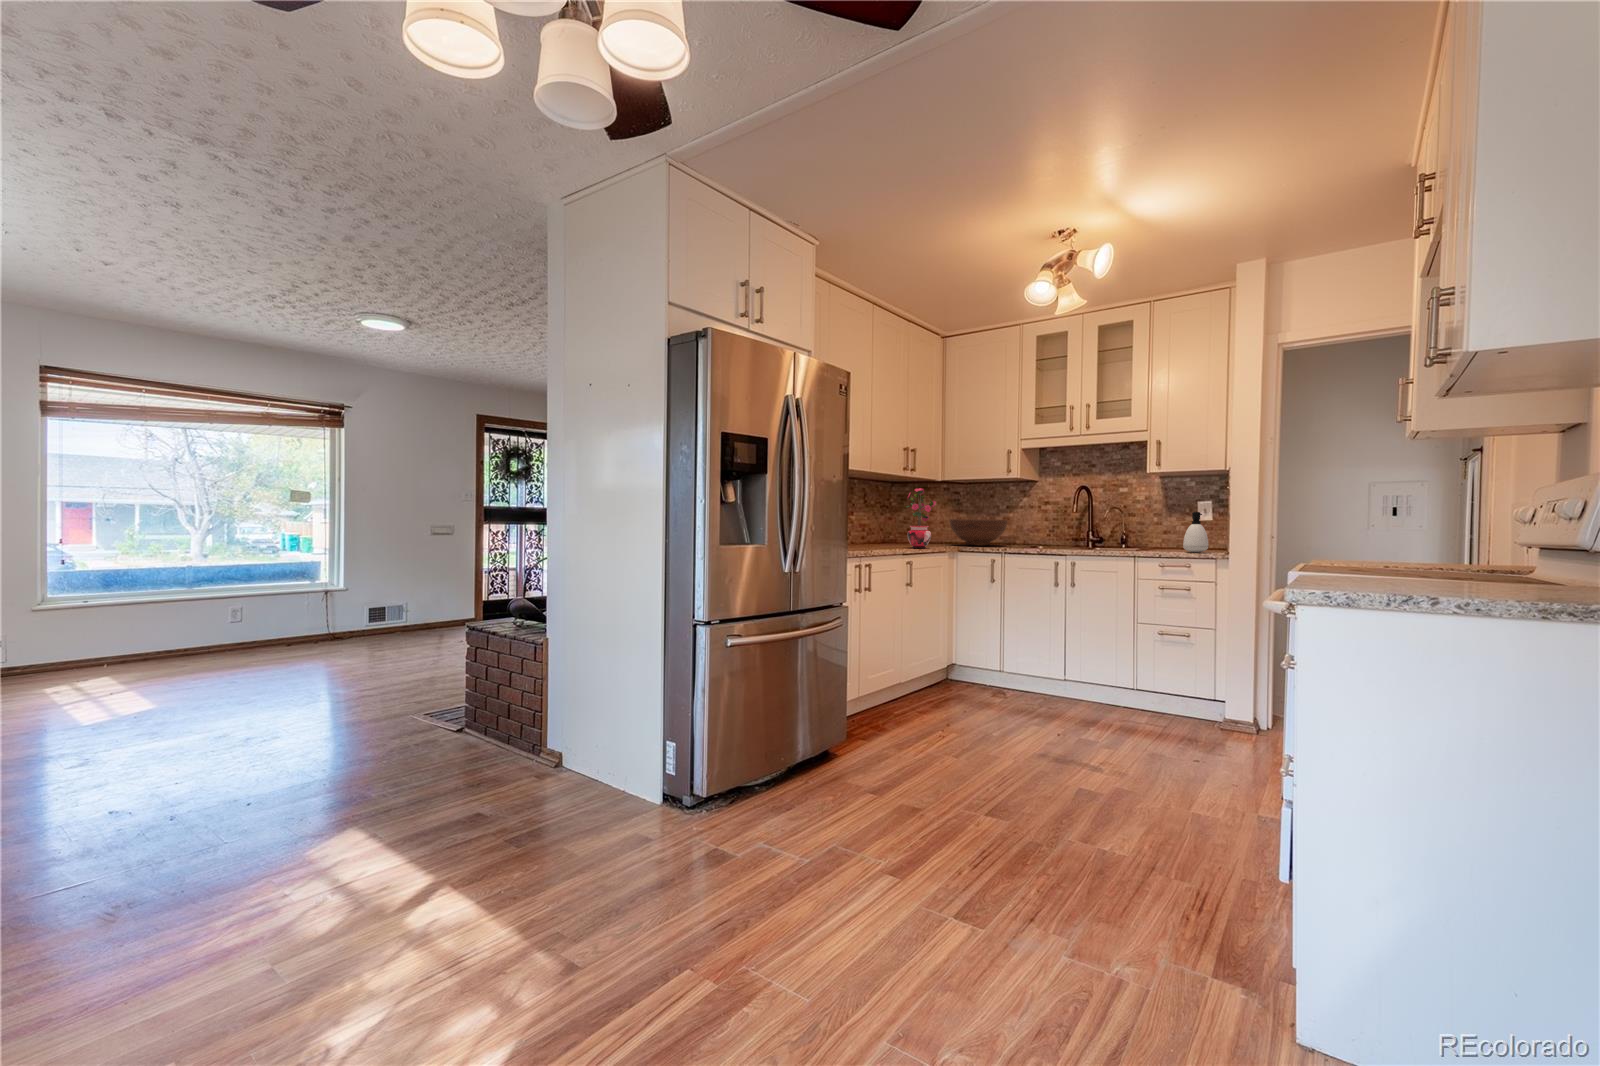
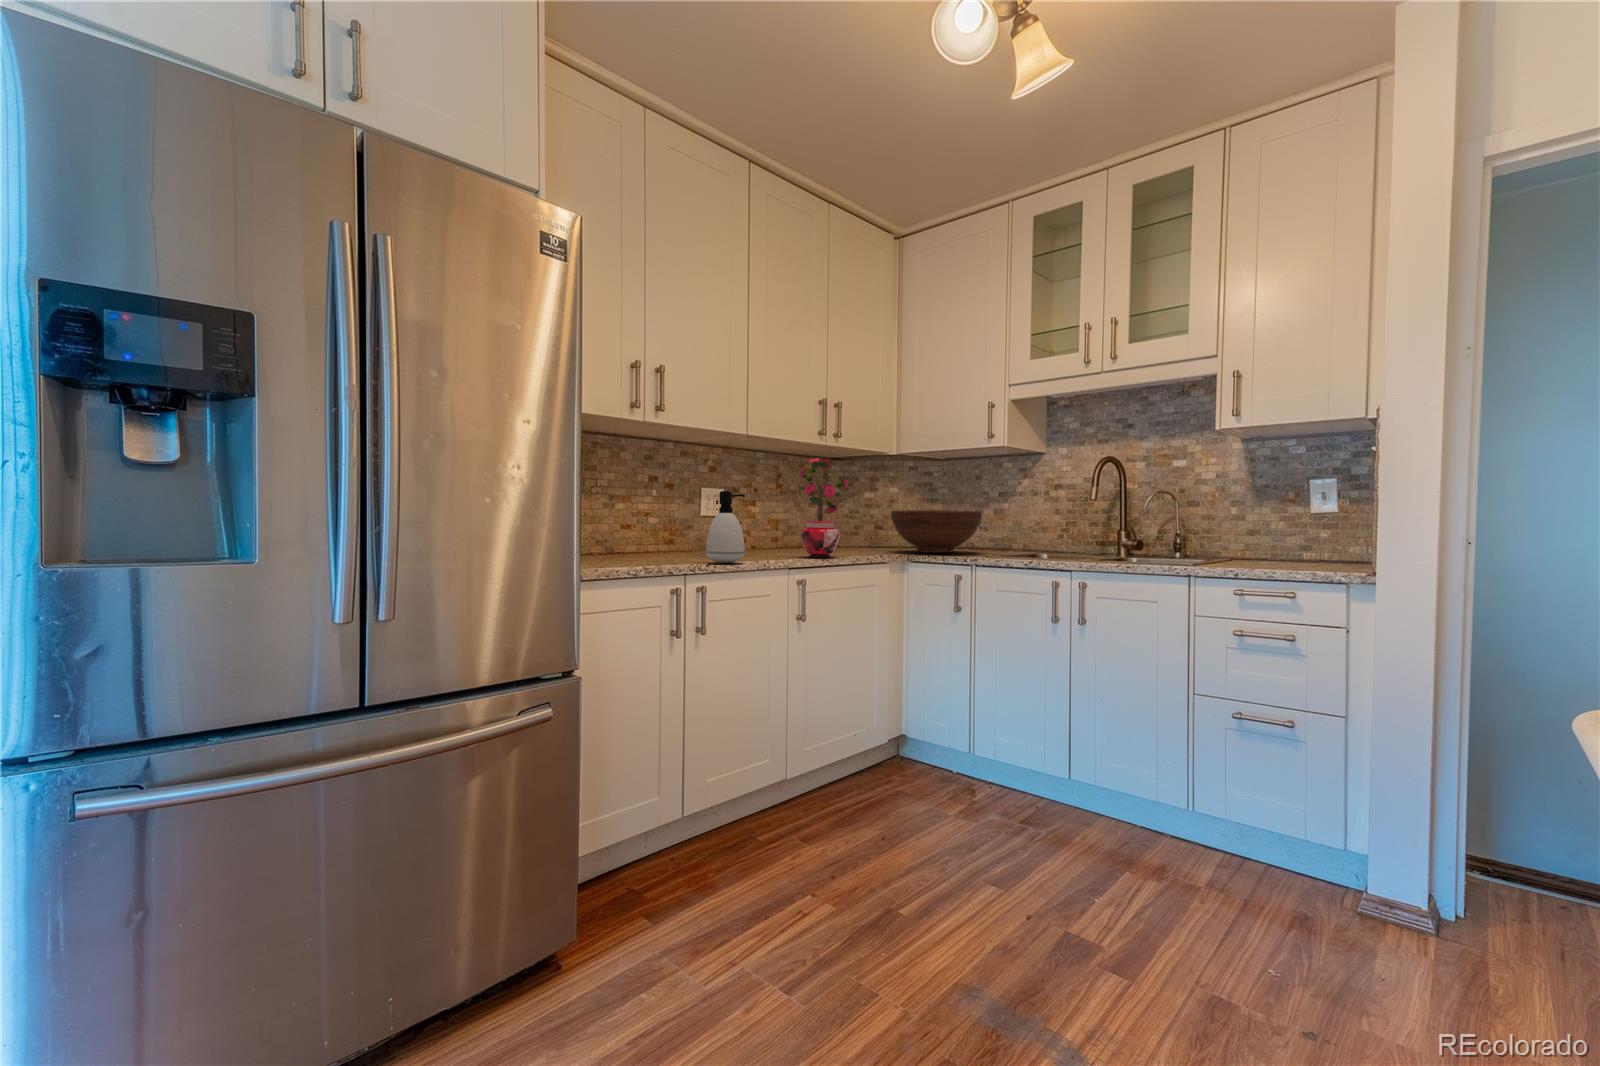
soap dispenser: present [1183,512,1208,552] -> present [706,491,745,563]

